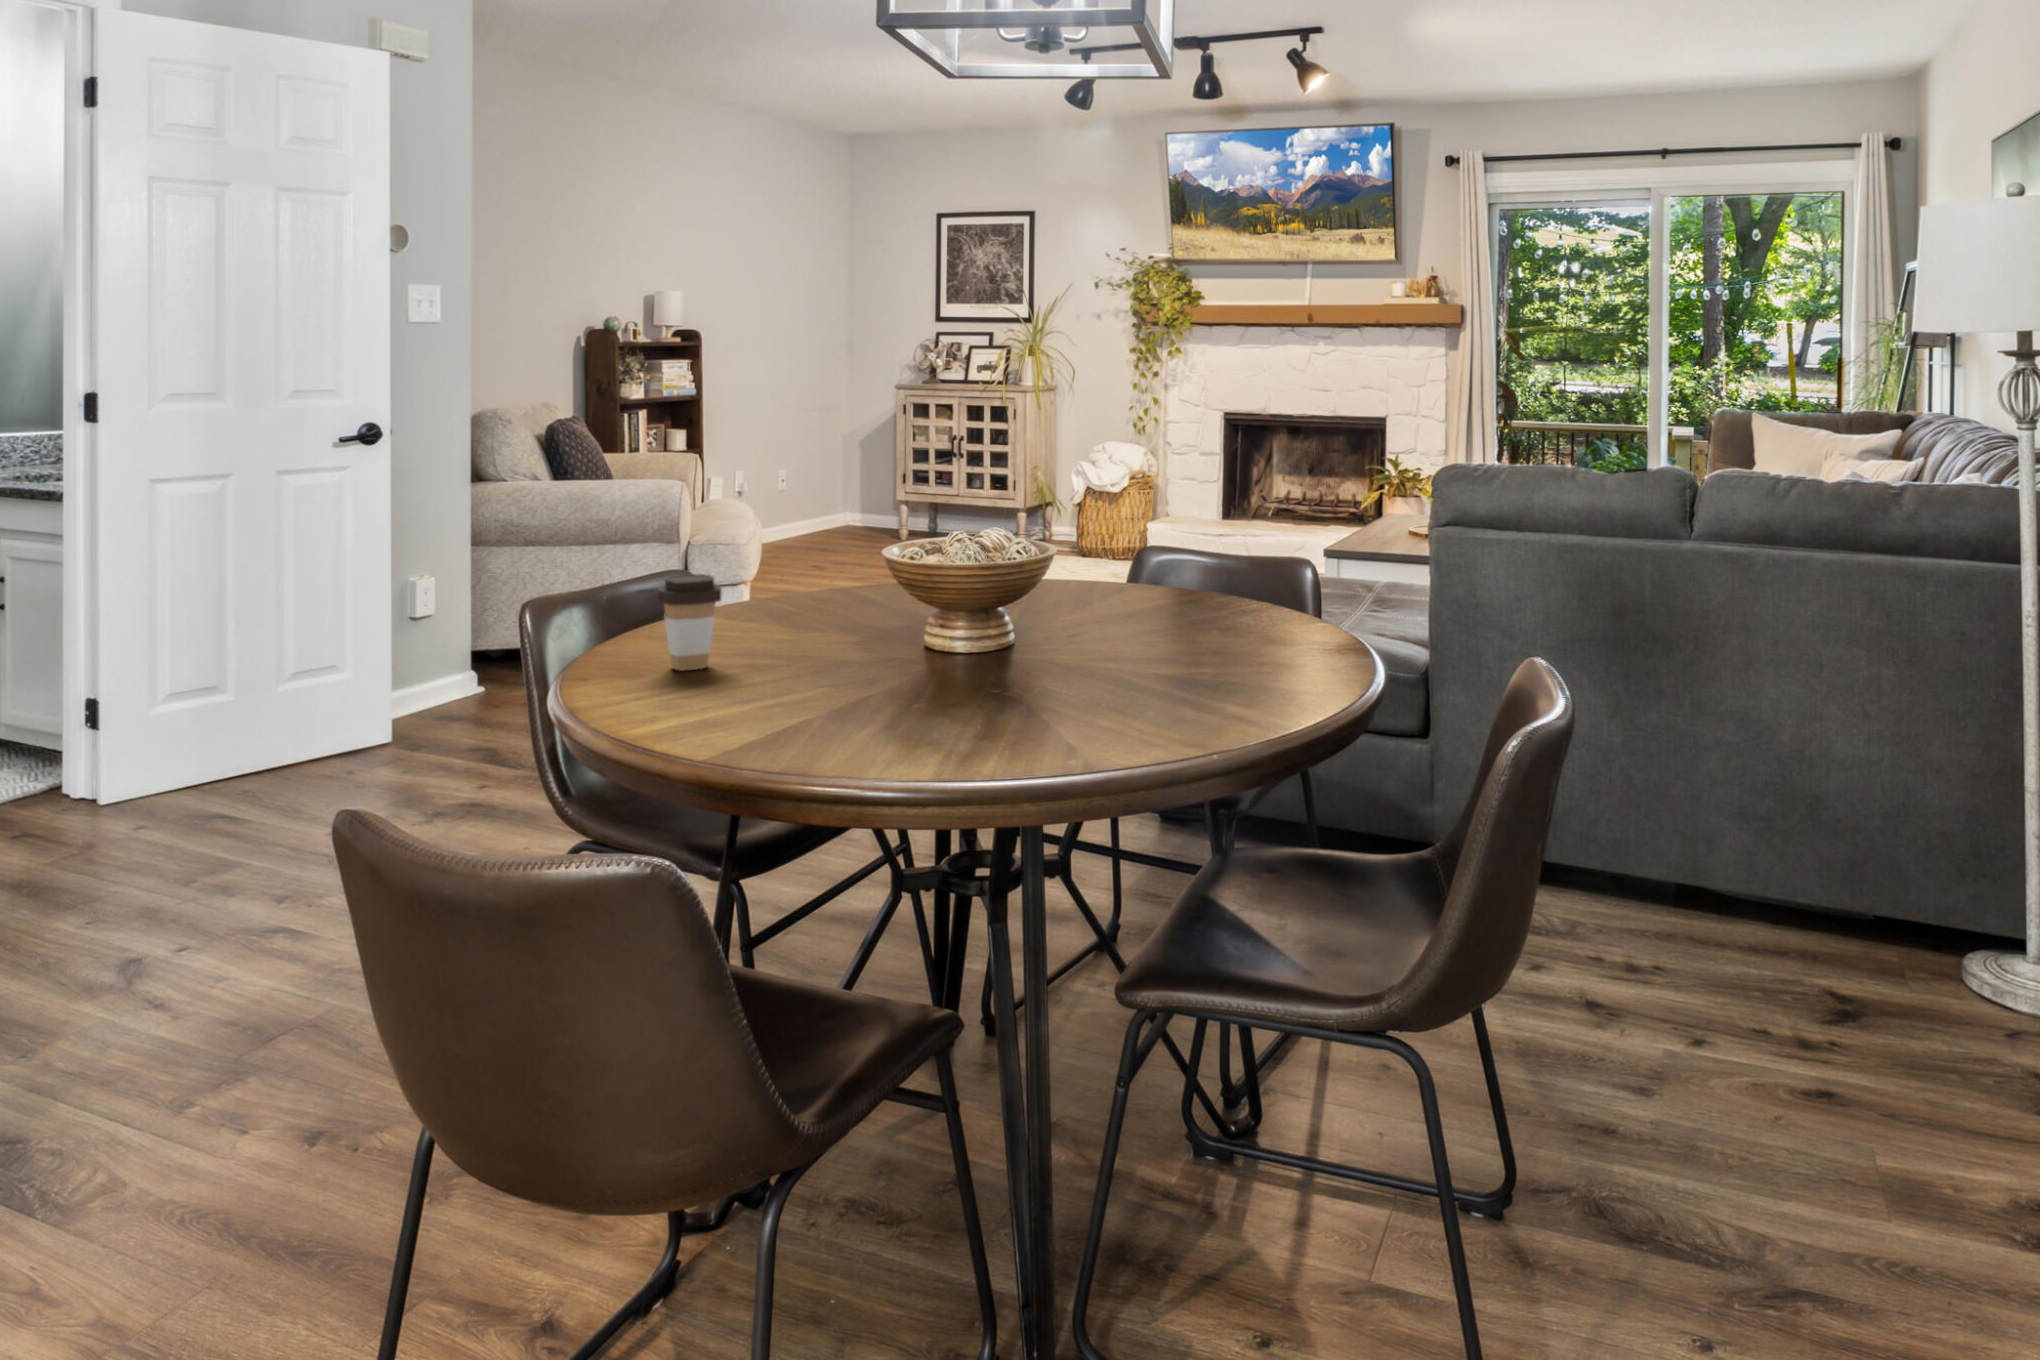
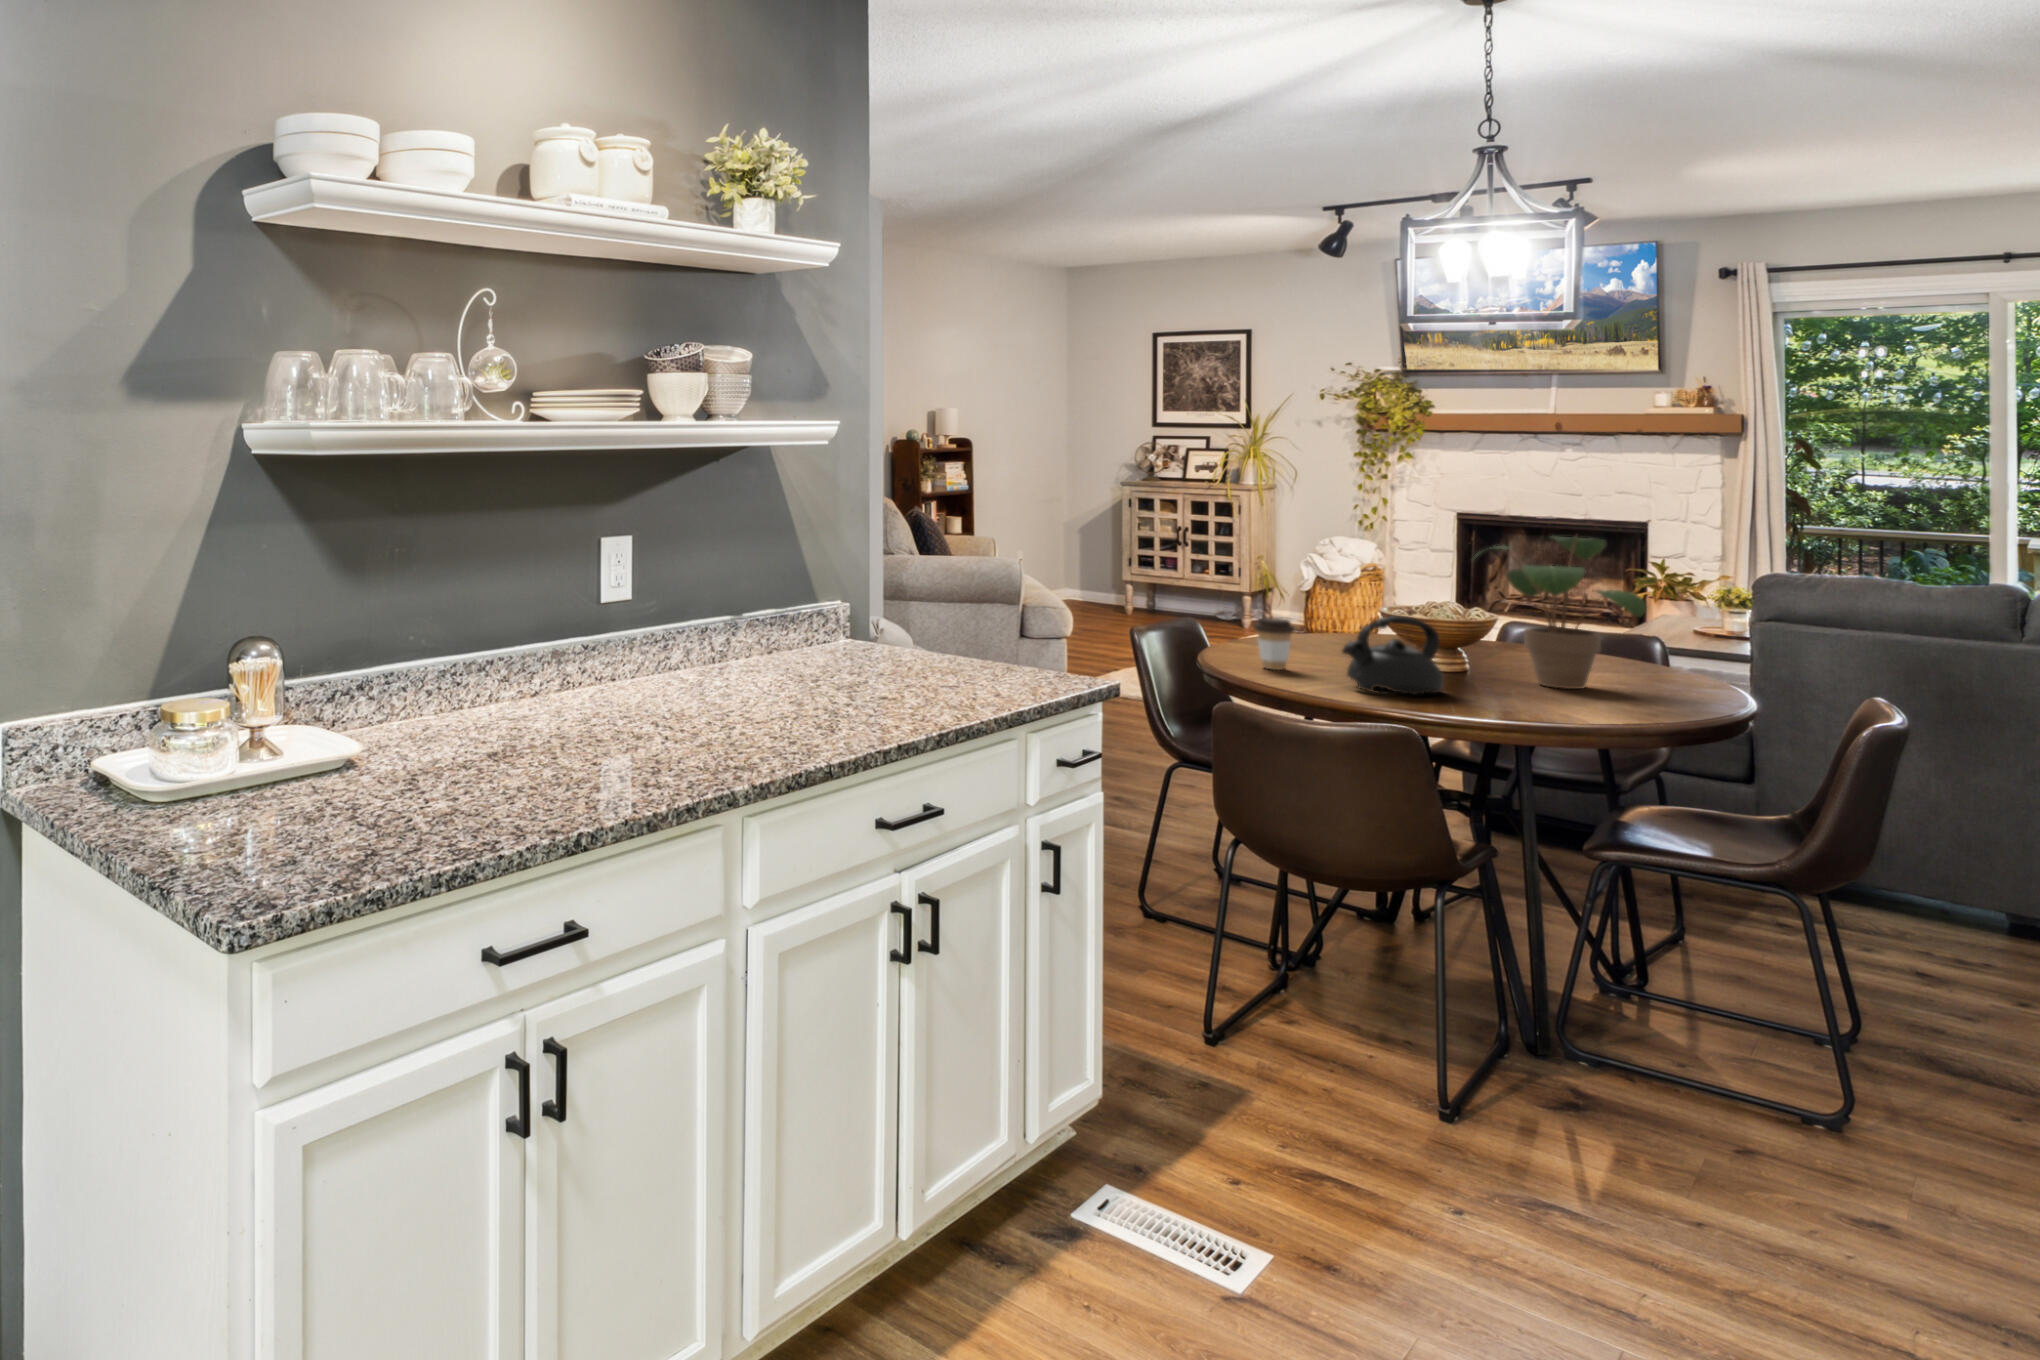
potted plant: none [995,411,1226,674] -> present [1473,537,1646,689]
teapot: none [730,565,907,722] -> present [1342,615,1444,695]

